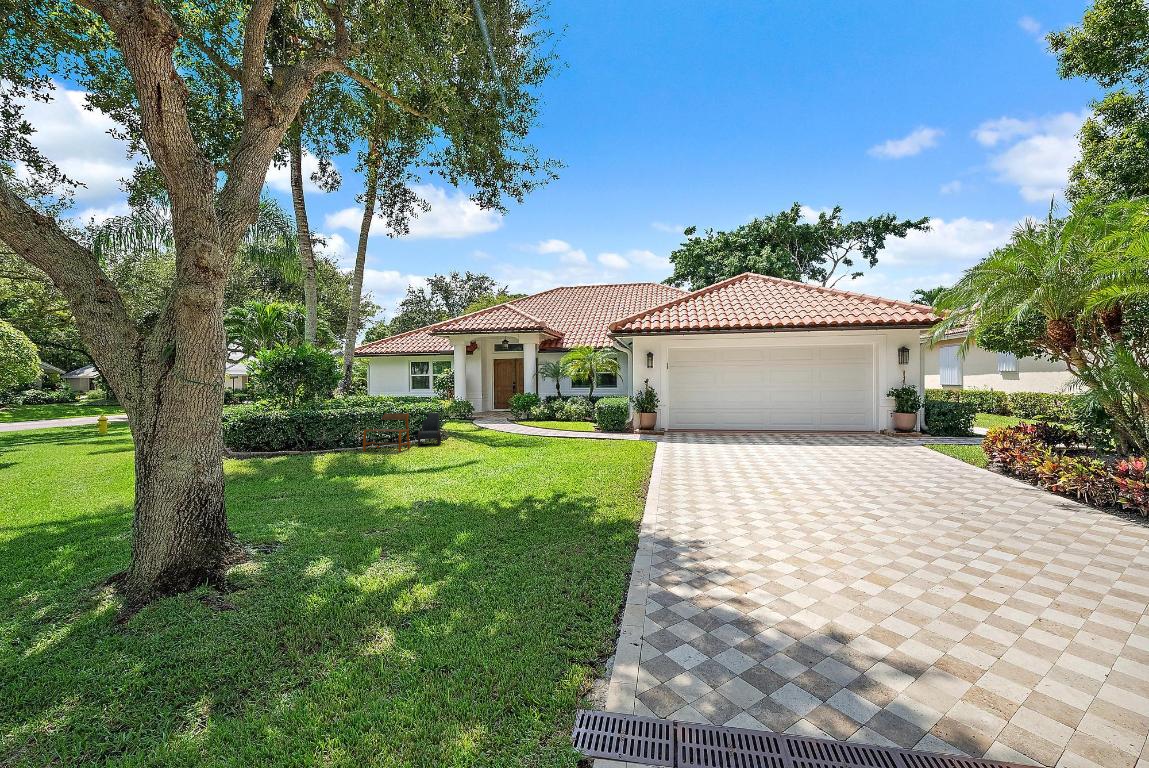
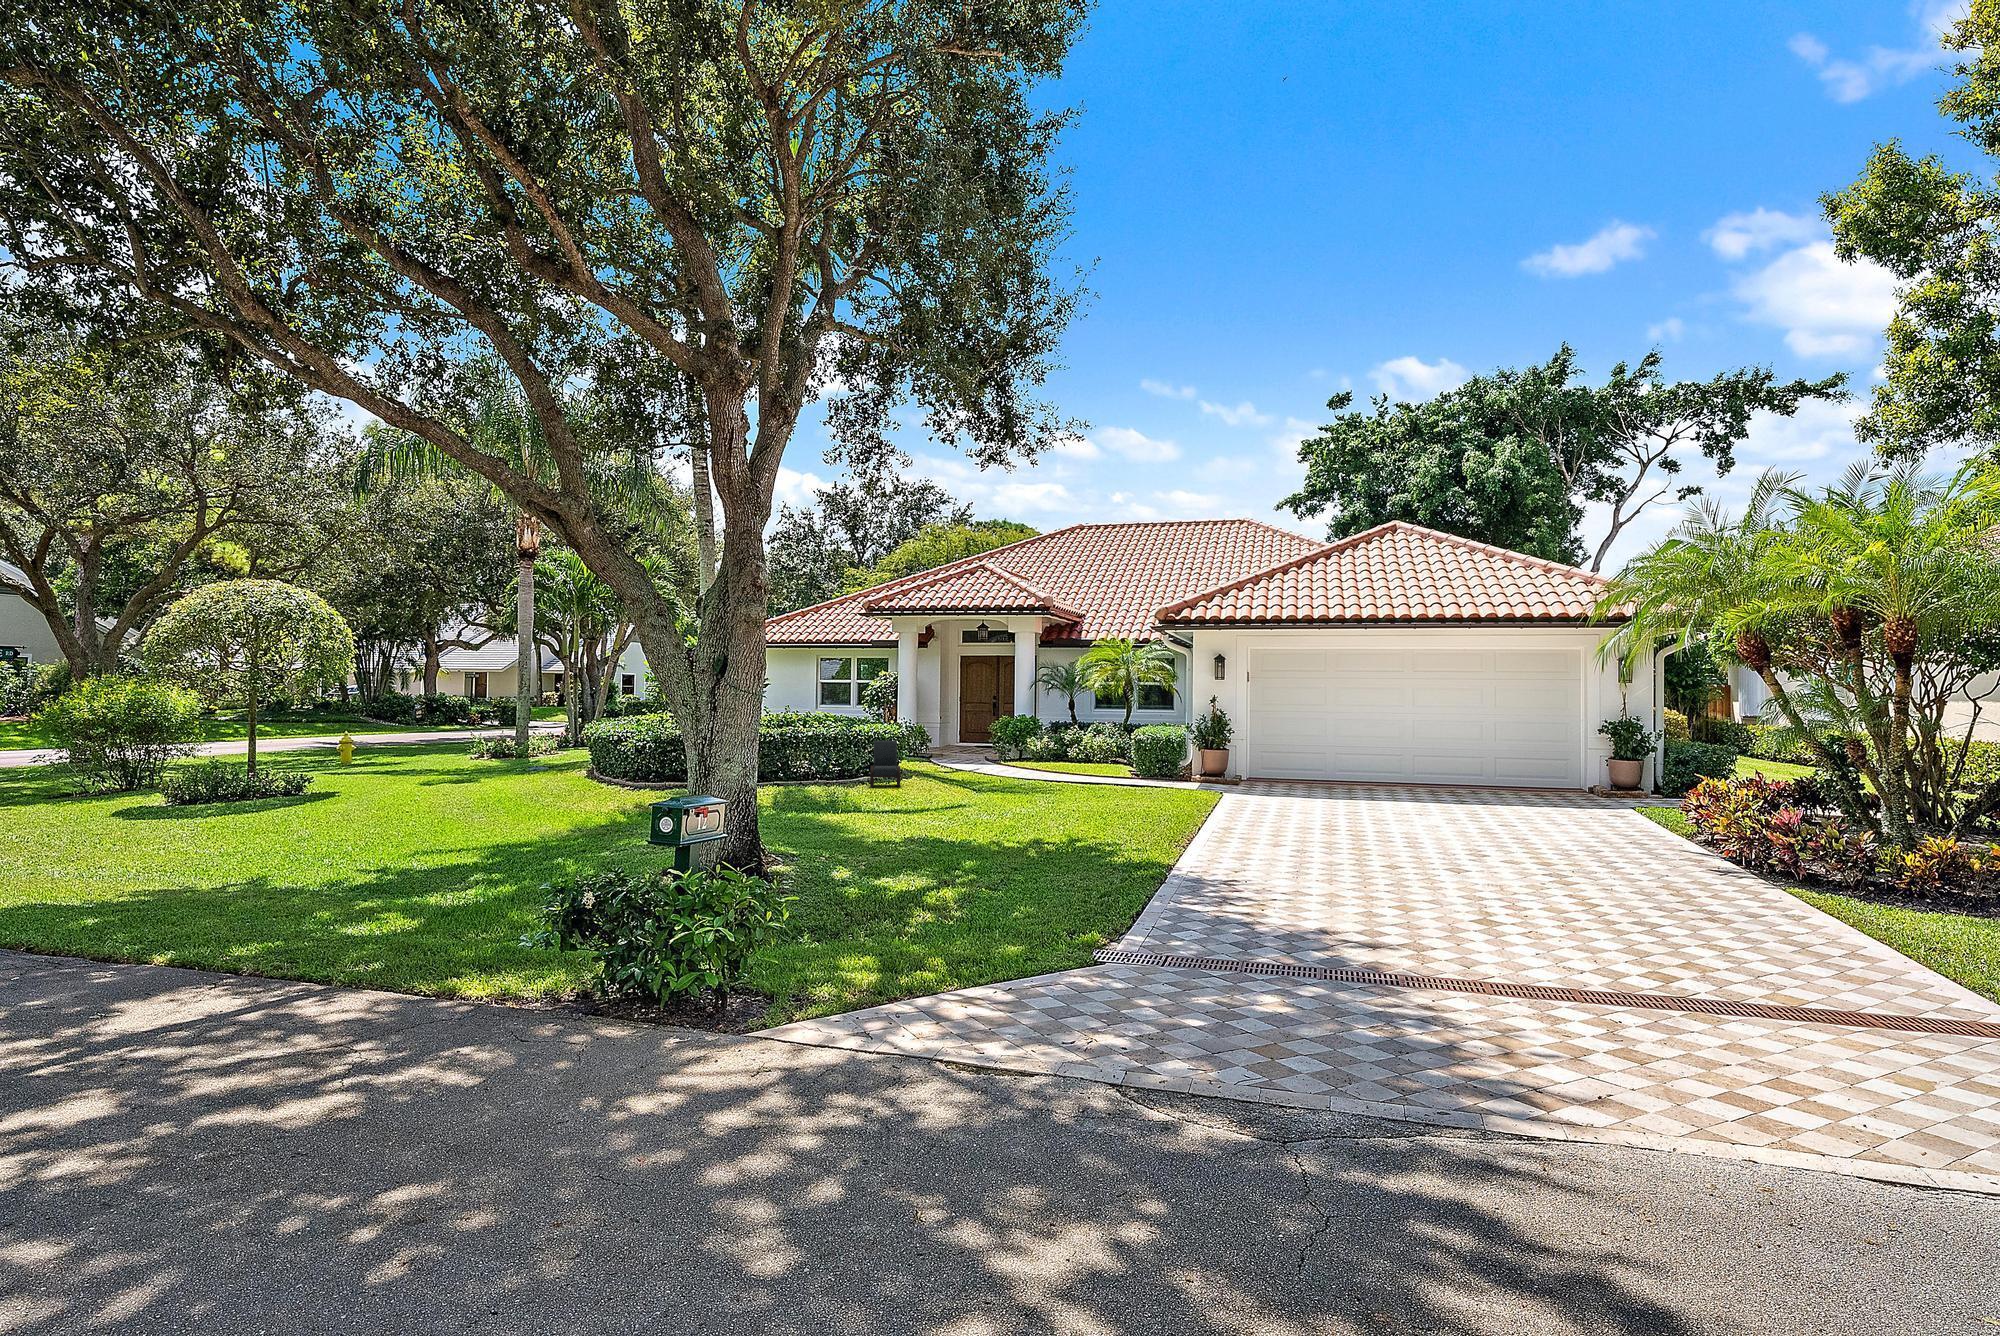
bench: present [363,413,411,452] -> none [799,737,862,793]

